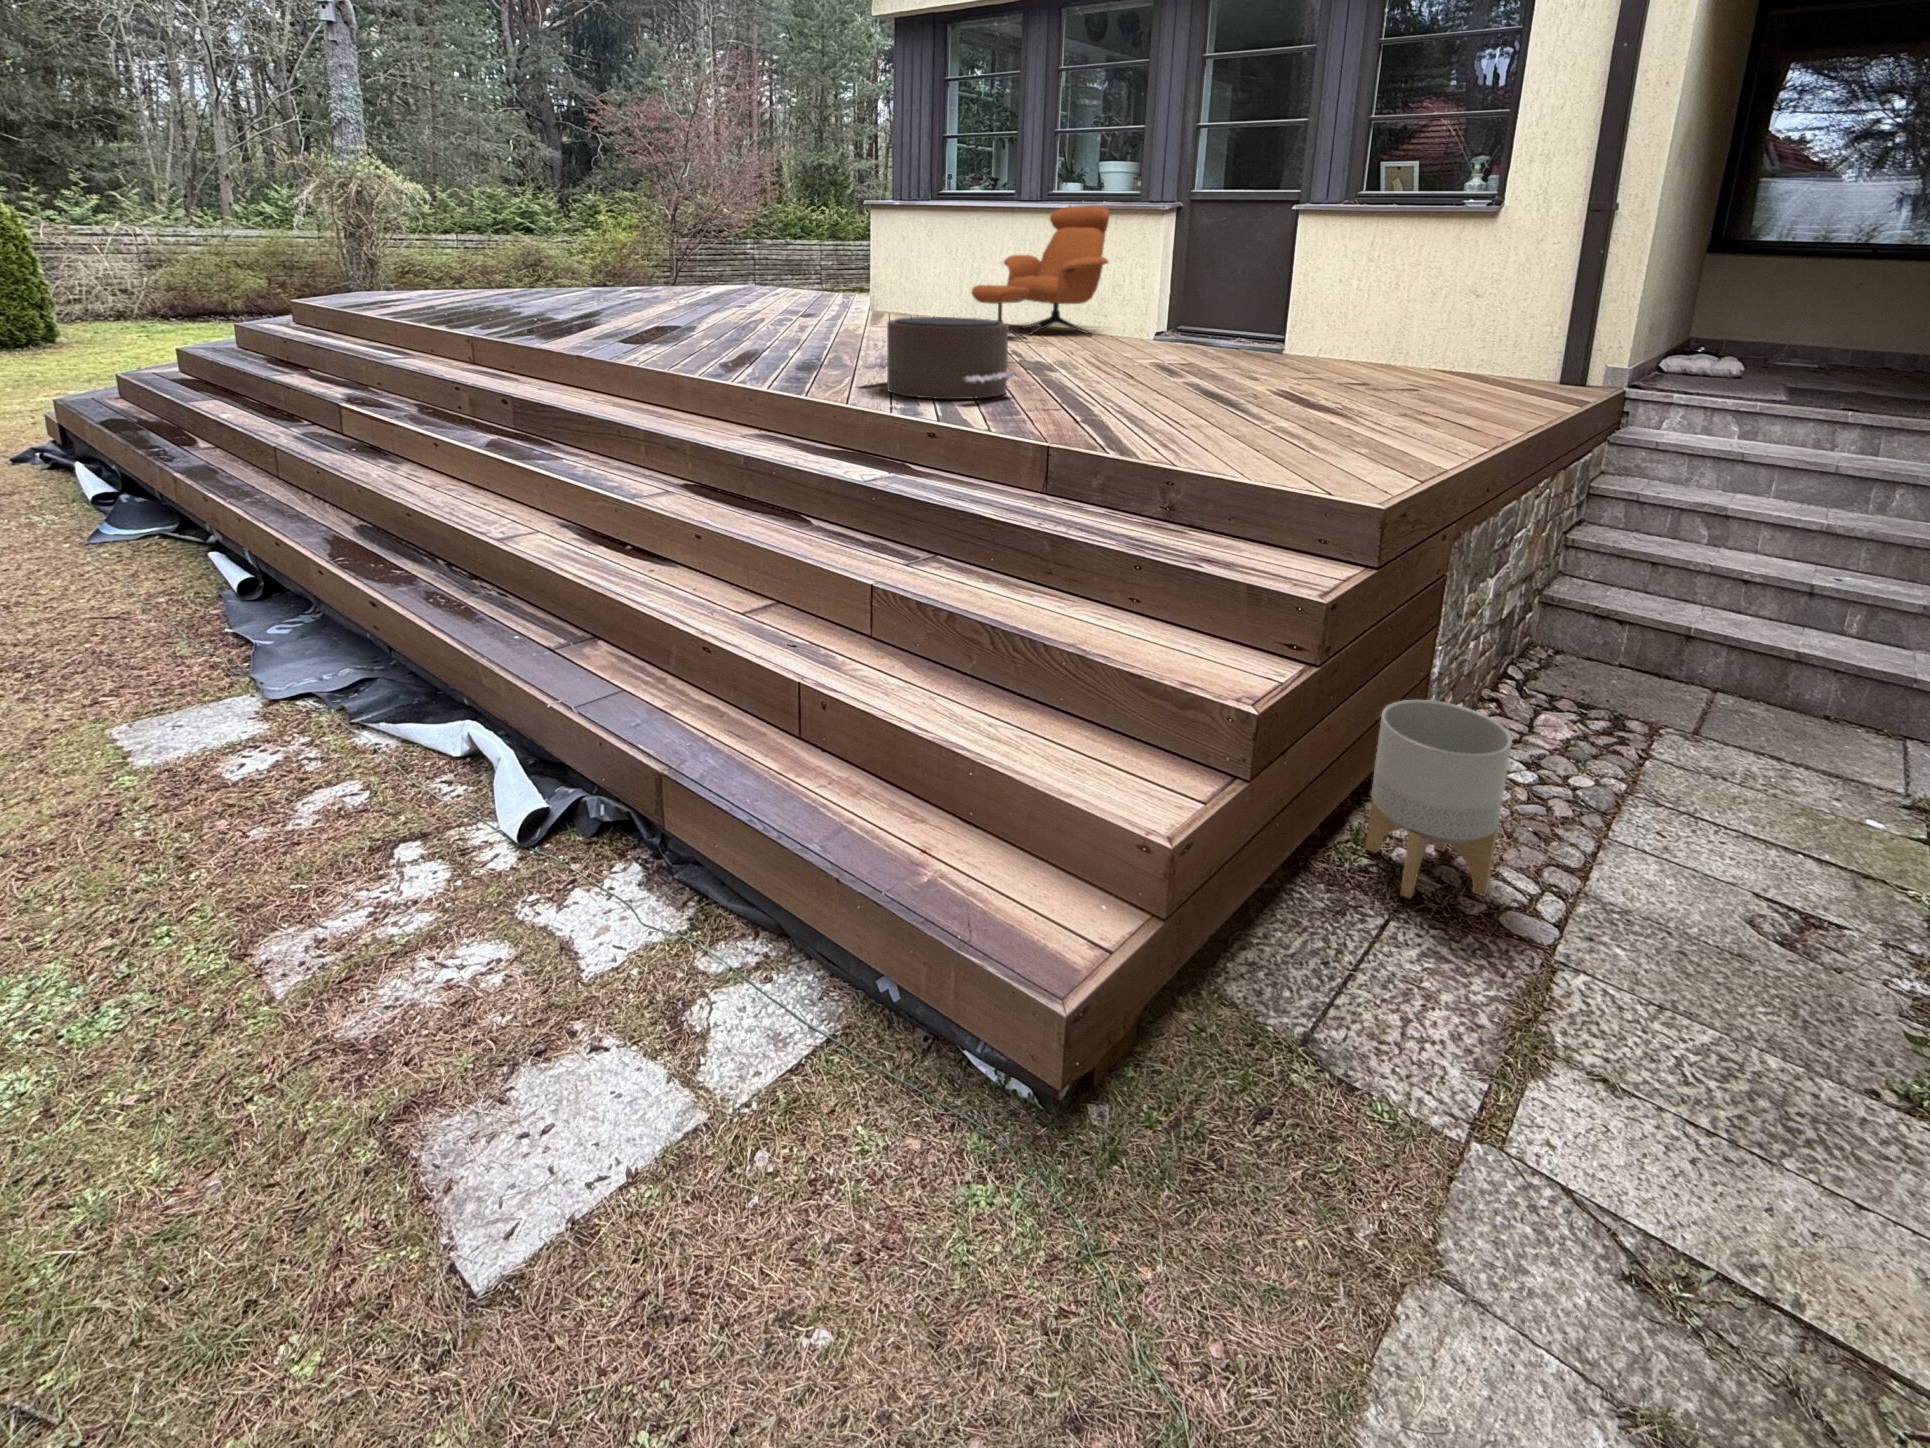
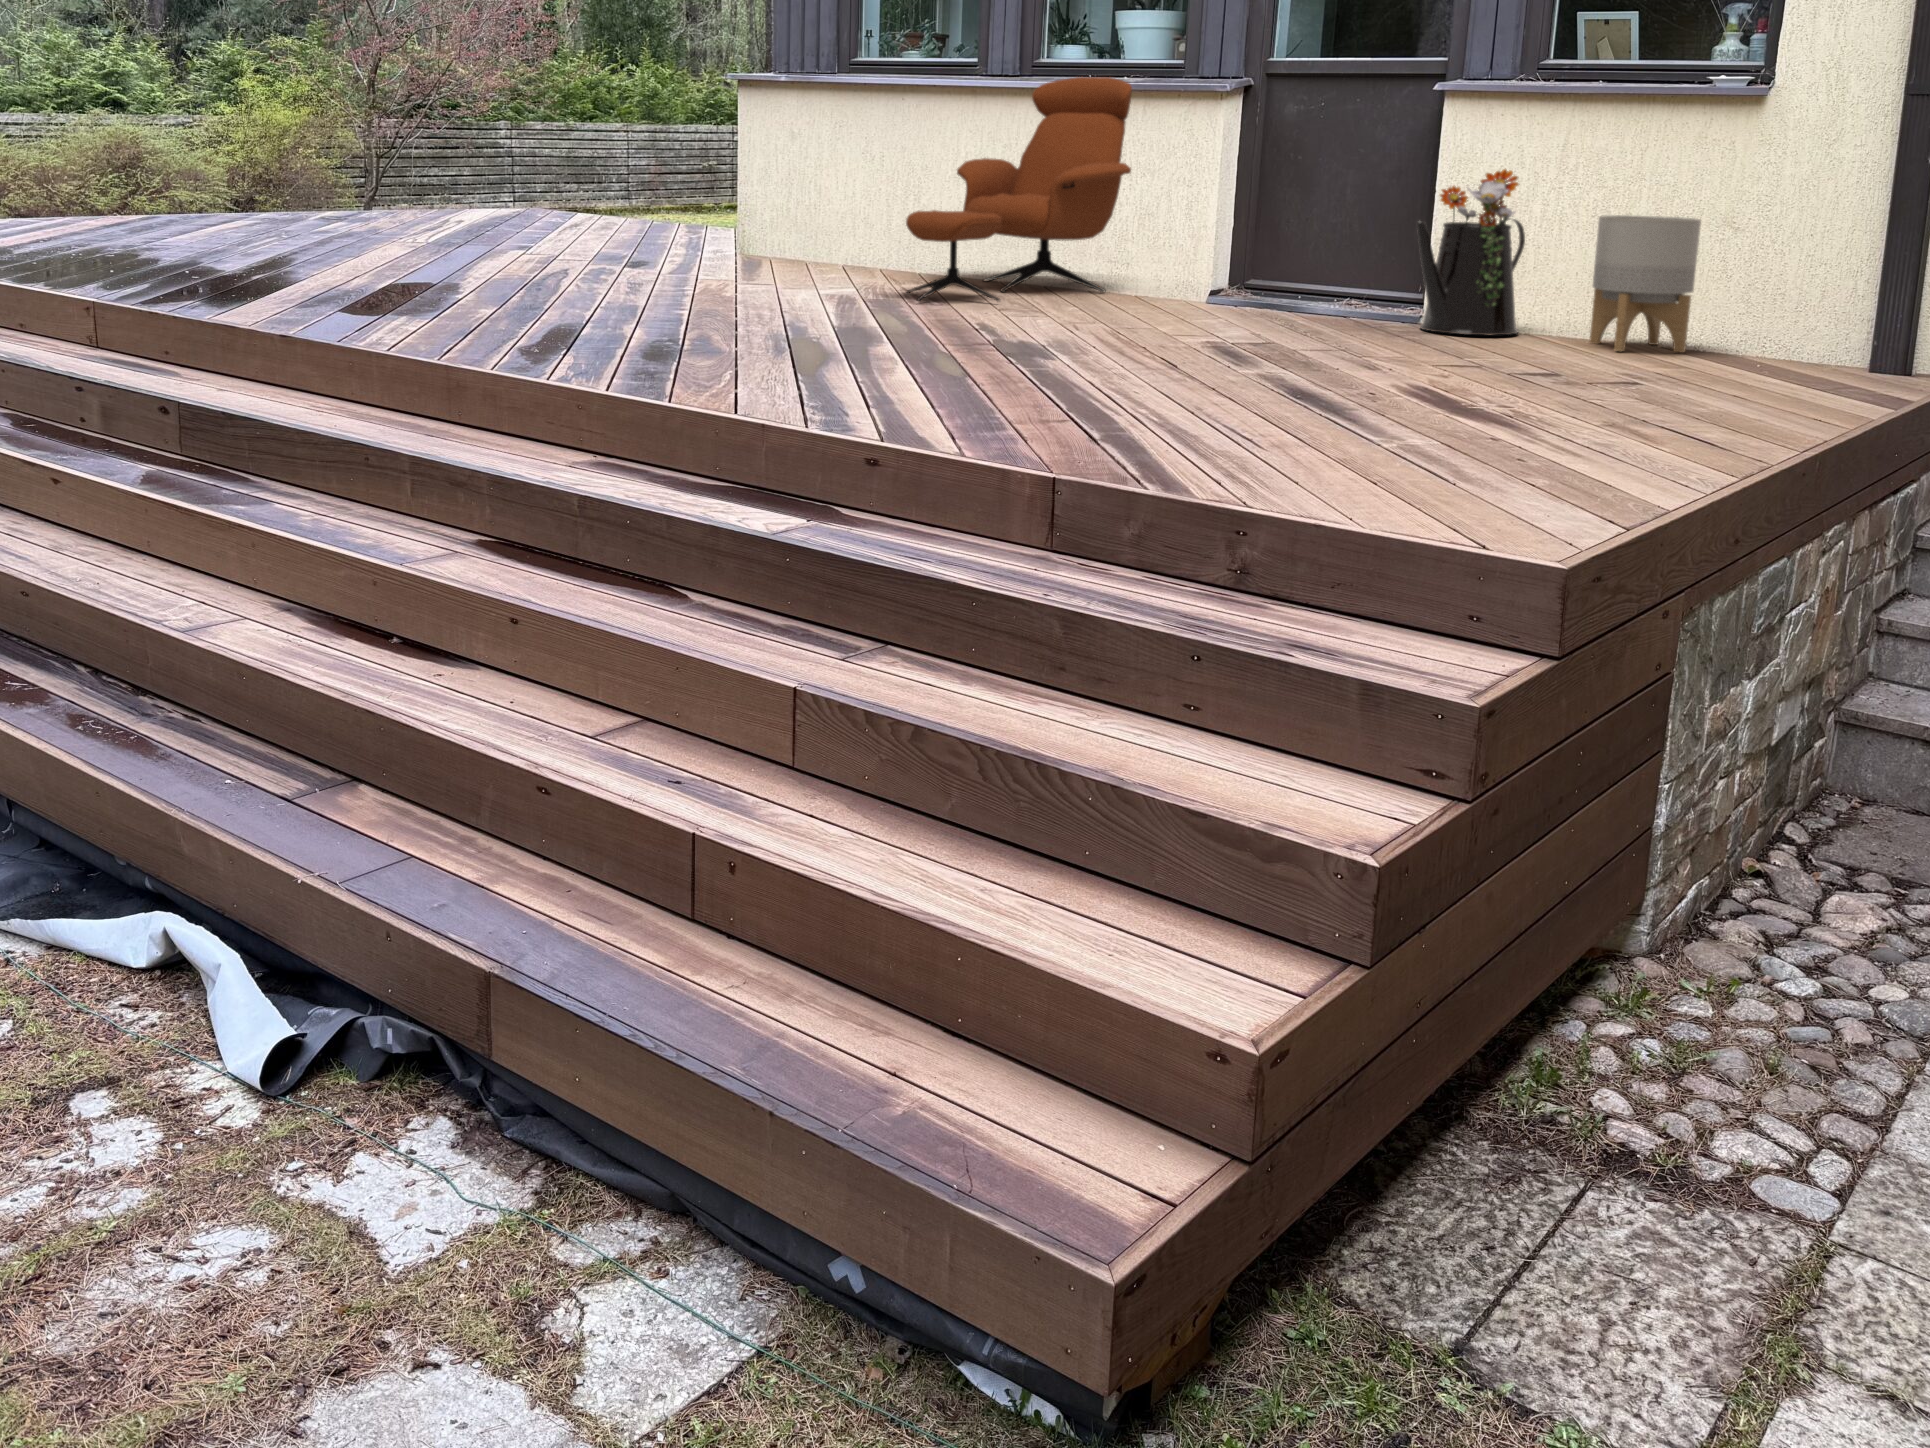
watering can: none [1281,259,1347,362] -> present [1417,169,1525,335]
pouf: present [864,317,1015,399] -> none [743,272,997,404]
planter: present [1366,700,1512,898] -> present [1590,215,1701,352]

